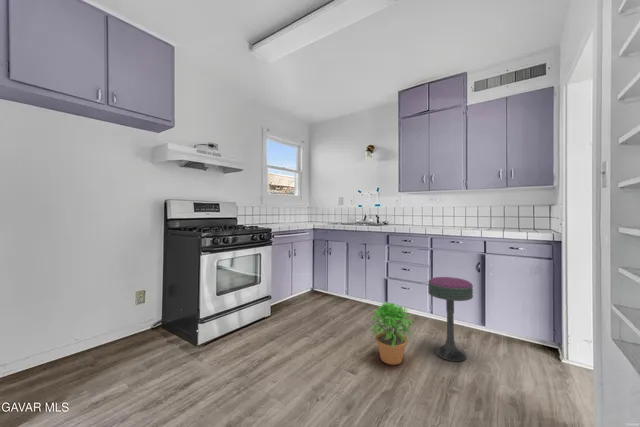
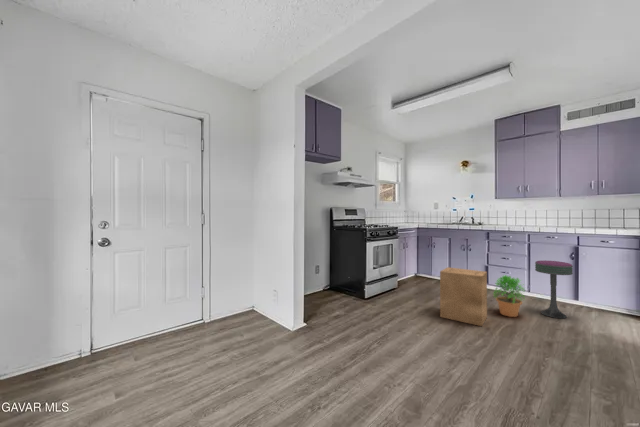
cardboard box: none [286,294,356,394] -> present [440,267,487,326]

